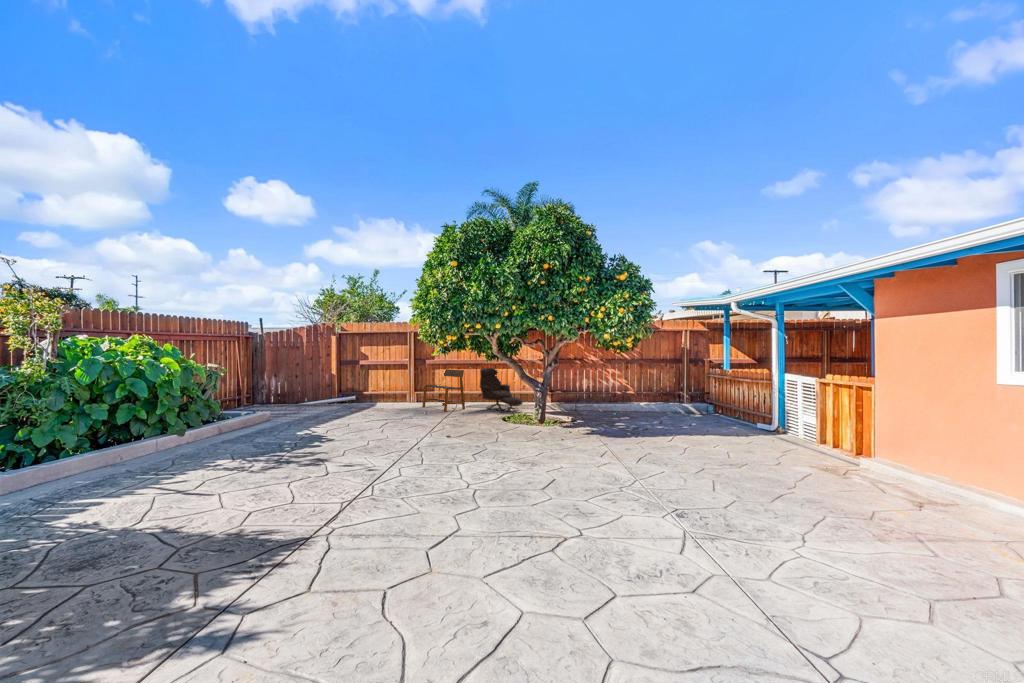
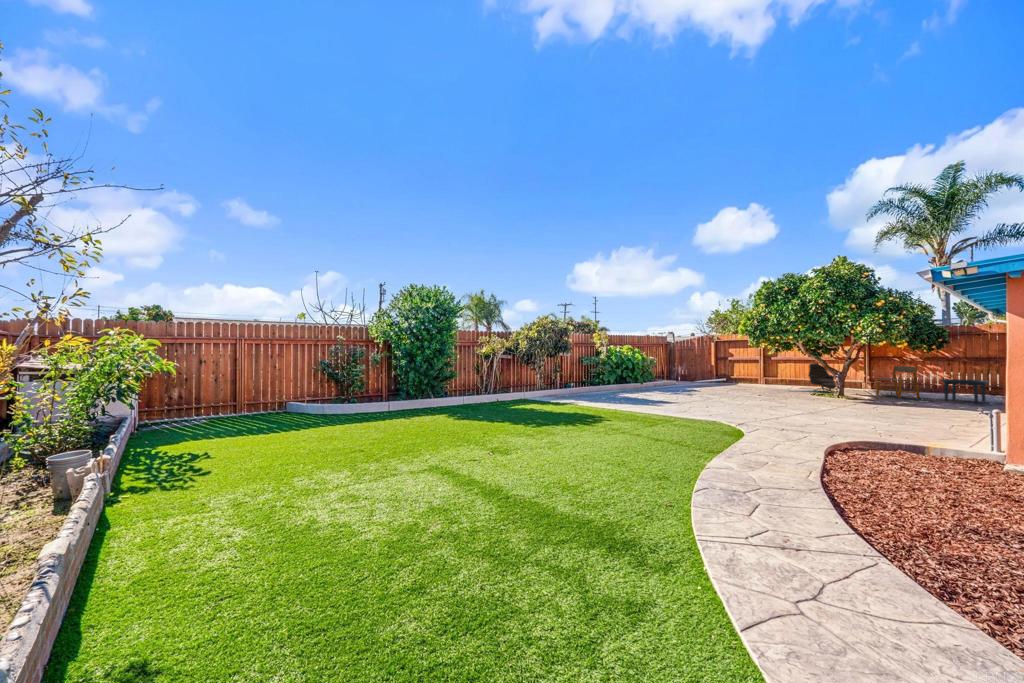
bench: present [422,369,465,411] -> present [876,366,920,398]
round table: none [627,385,672,414] -> present [941,379,990,403]

